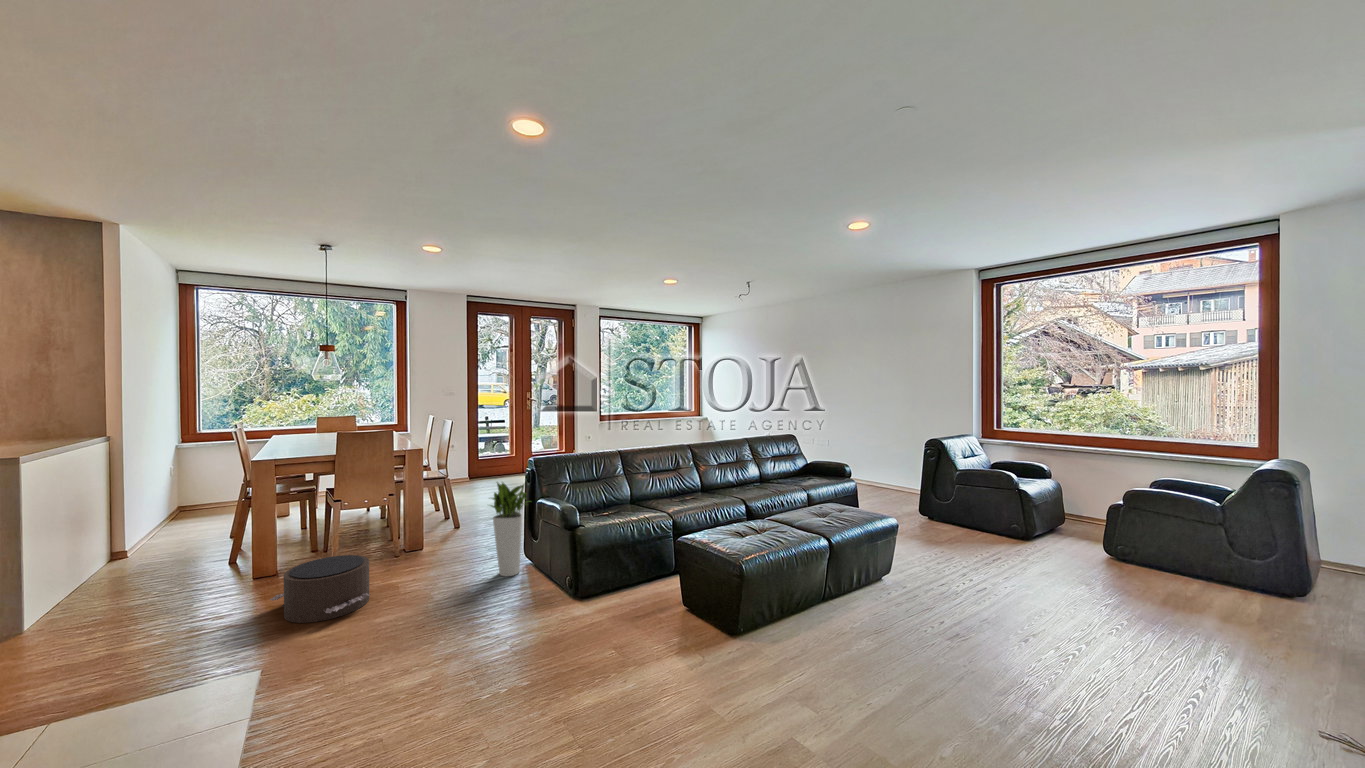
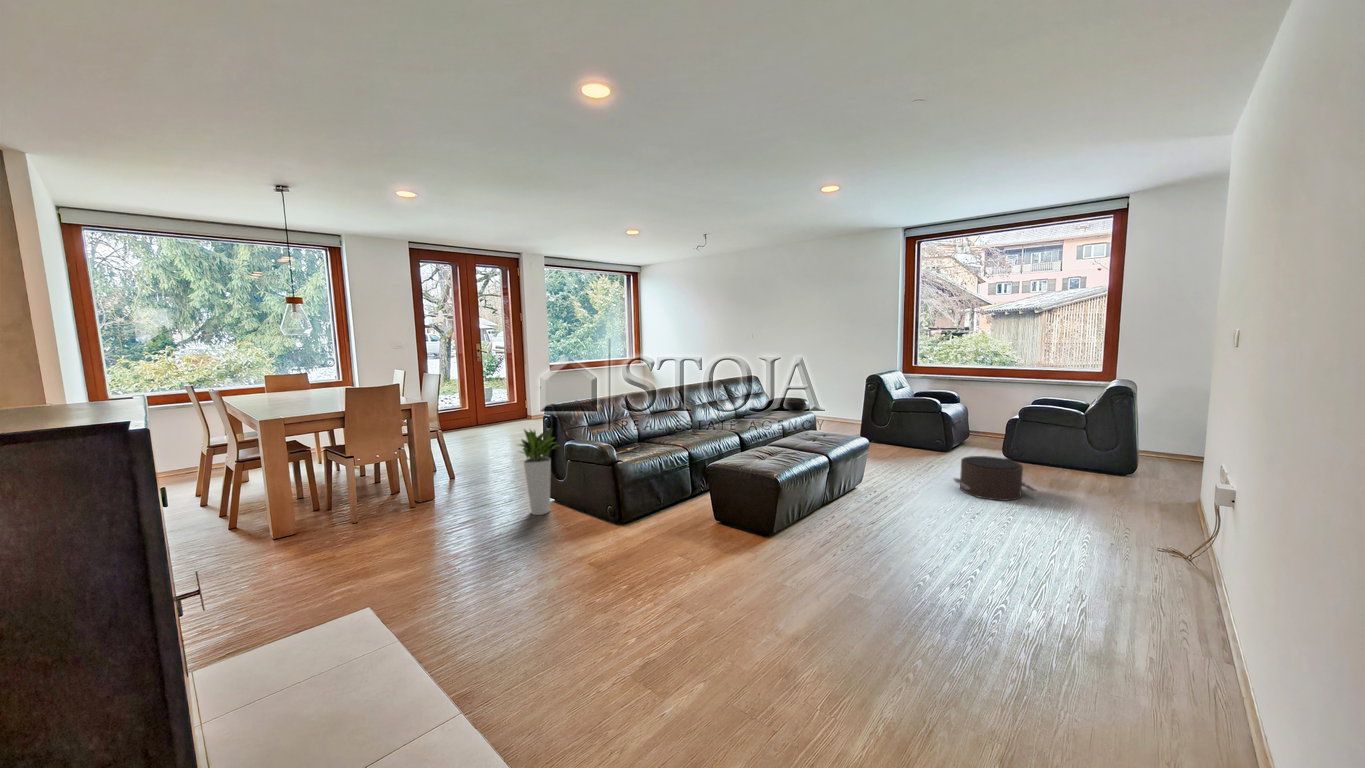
pouf: present [270,555,370,623] -> present [954,456,1036,501]

